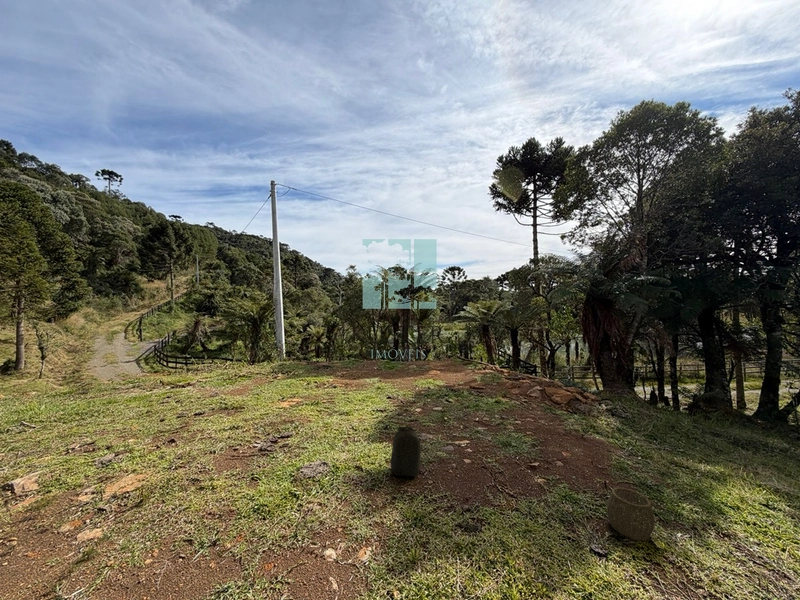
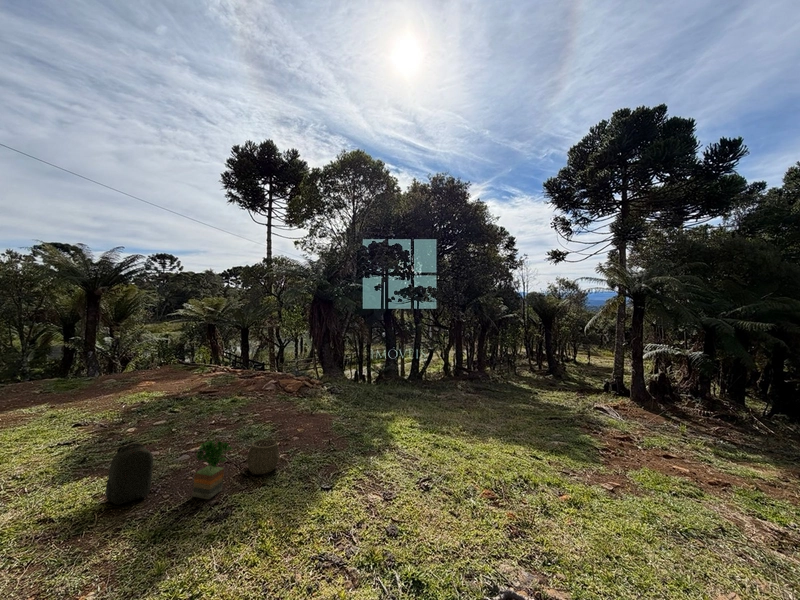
potted tree: none [450,442,485,502] -> present [192,441,232,499]
woven basket: present [607,488,655,541] -> present [247,439,279,474]

